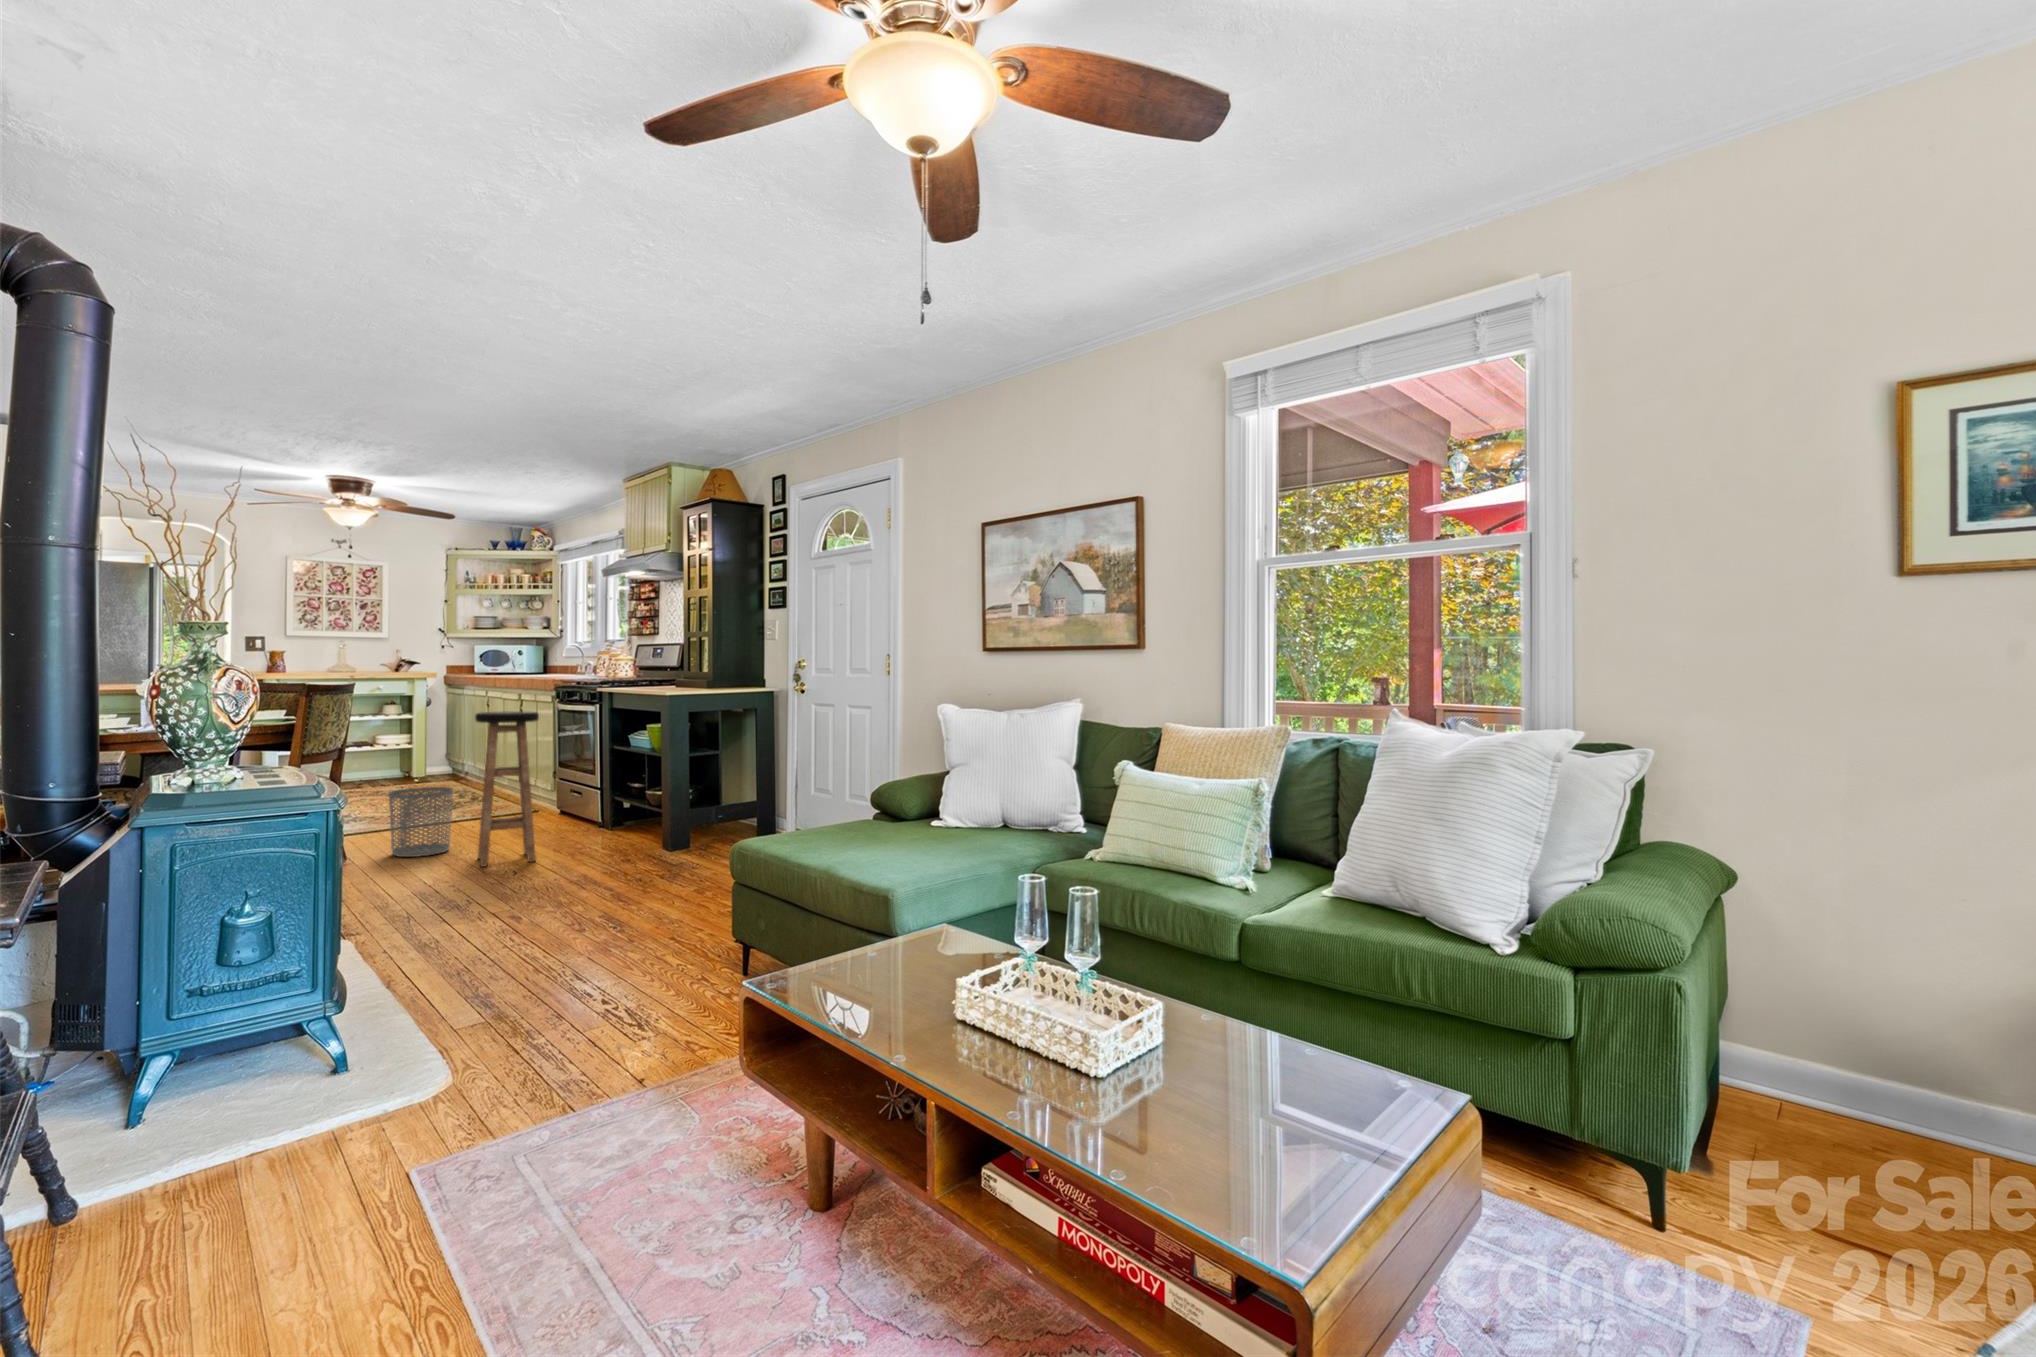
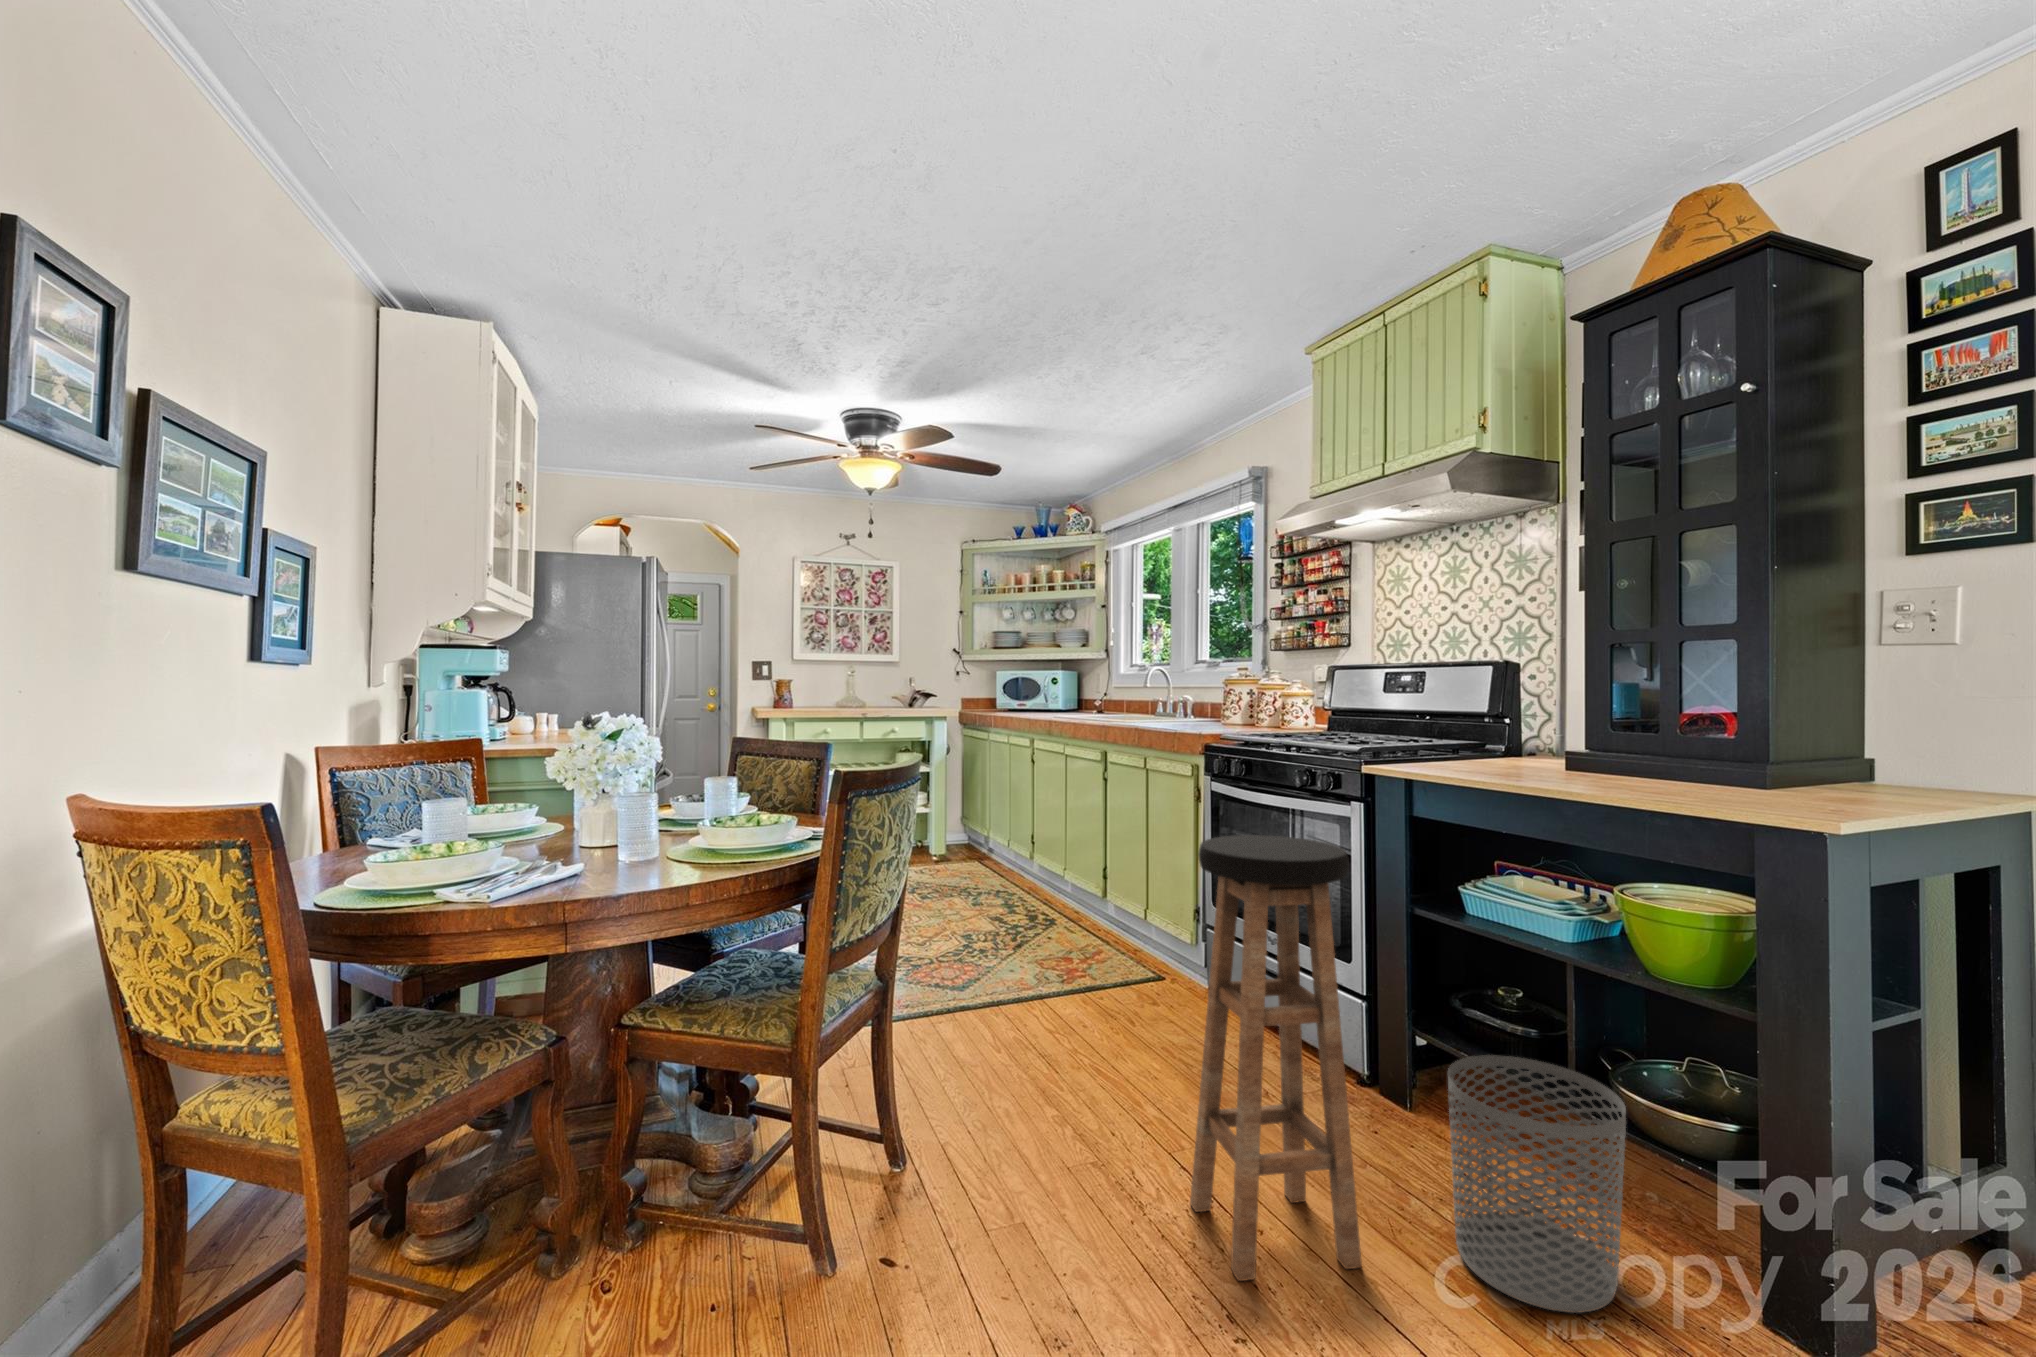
waste bin: present [389,787,453,857] -> present [1448,1055,1626,1313]

